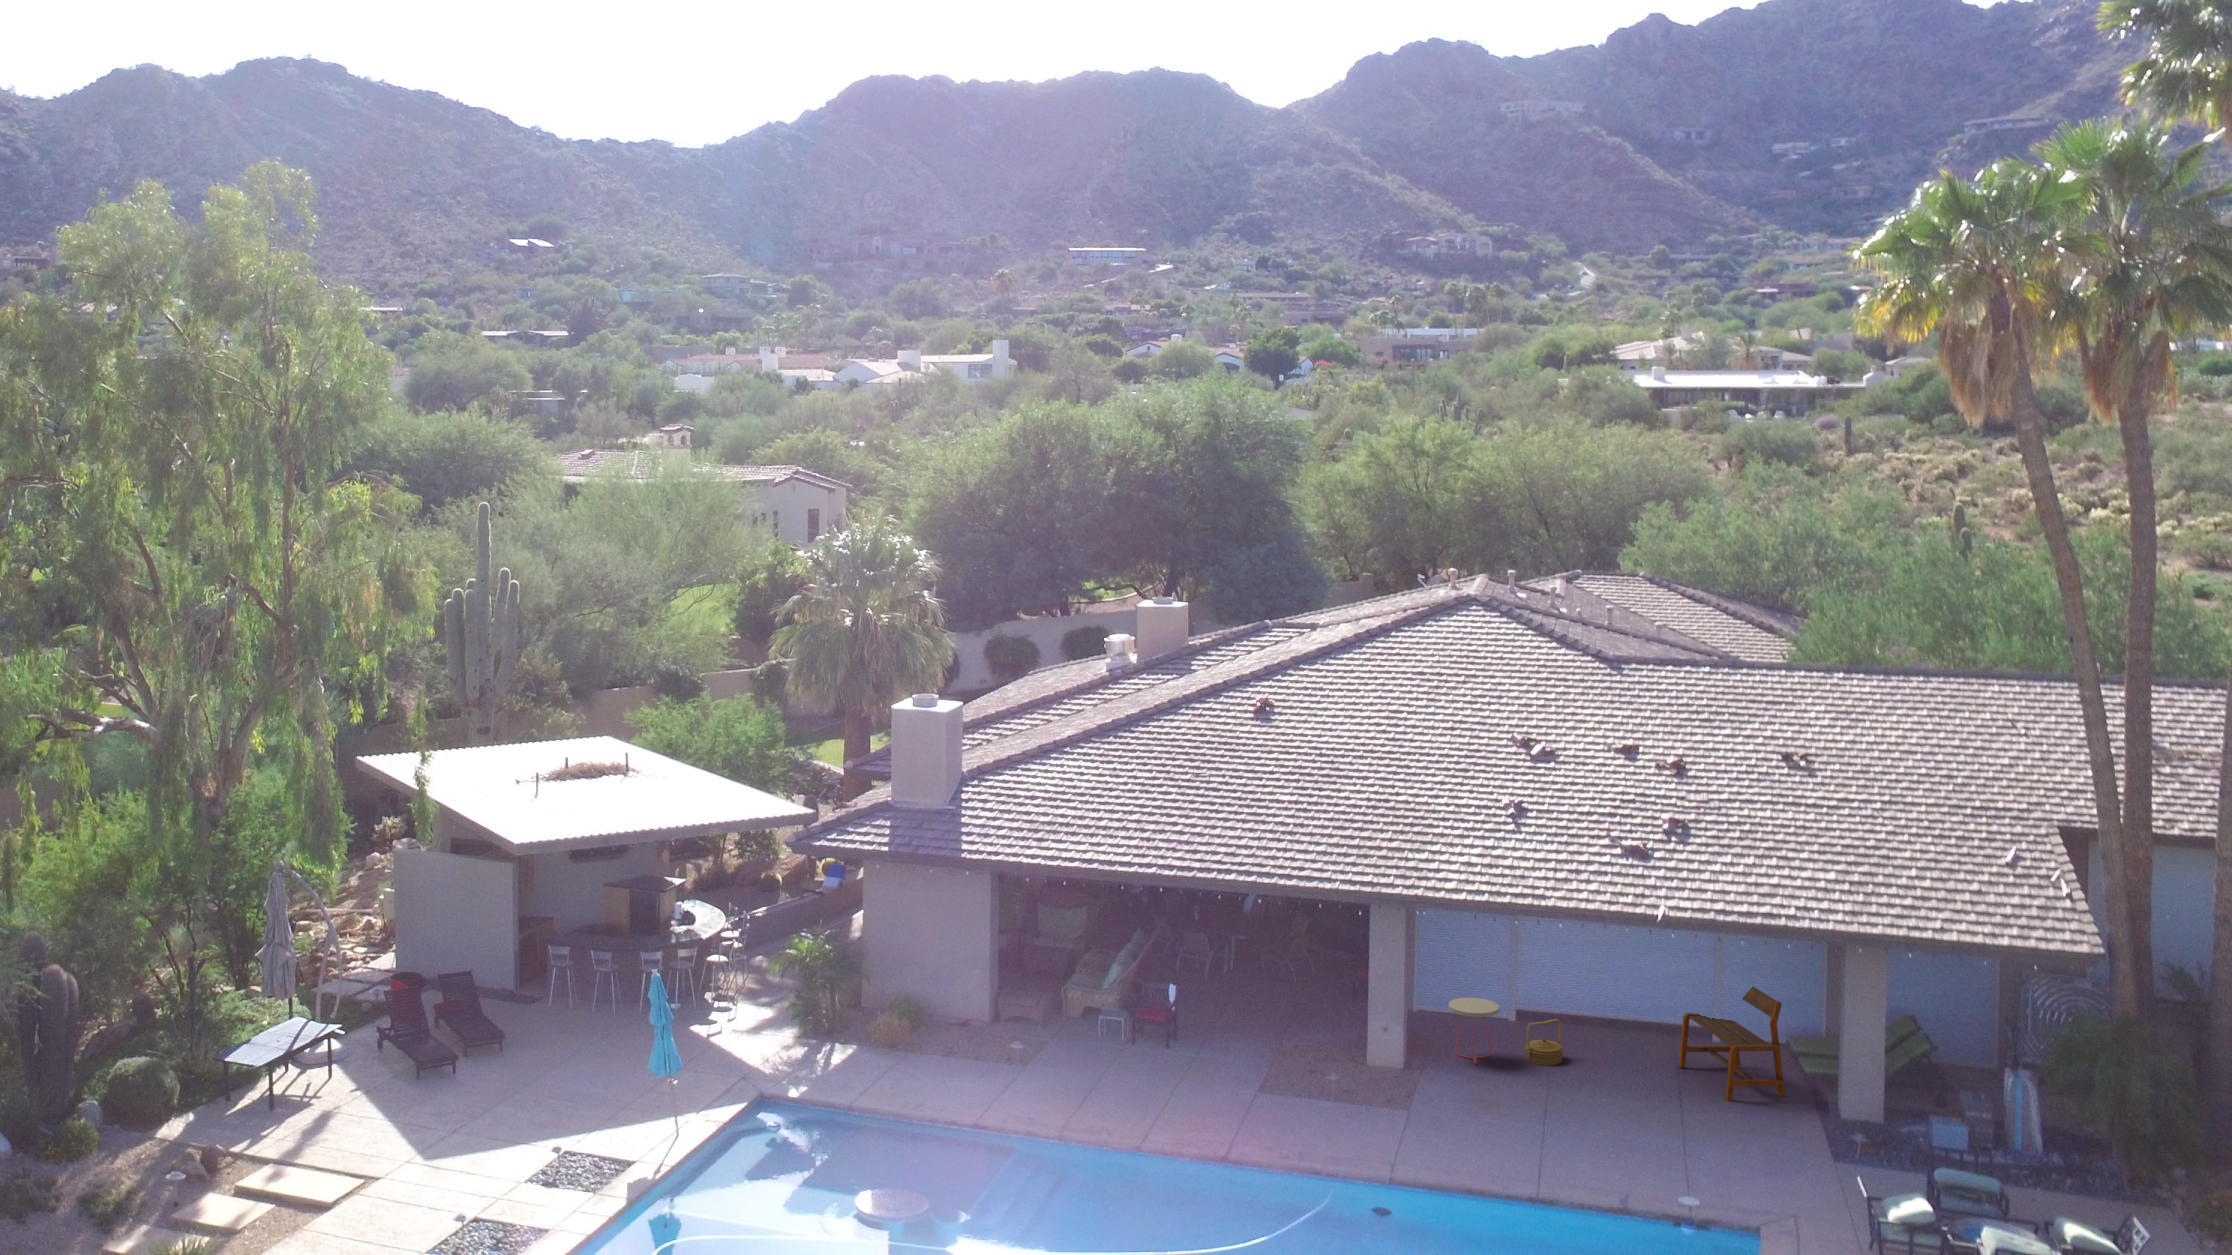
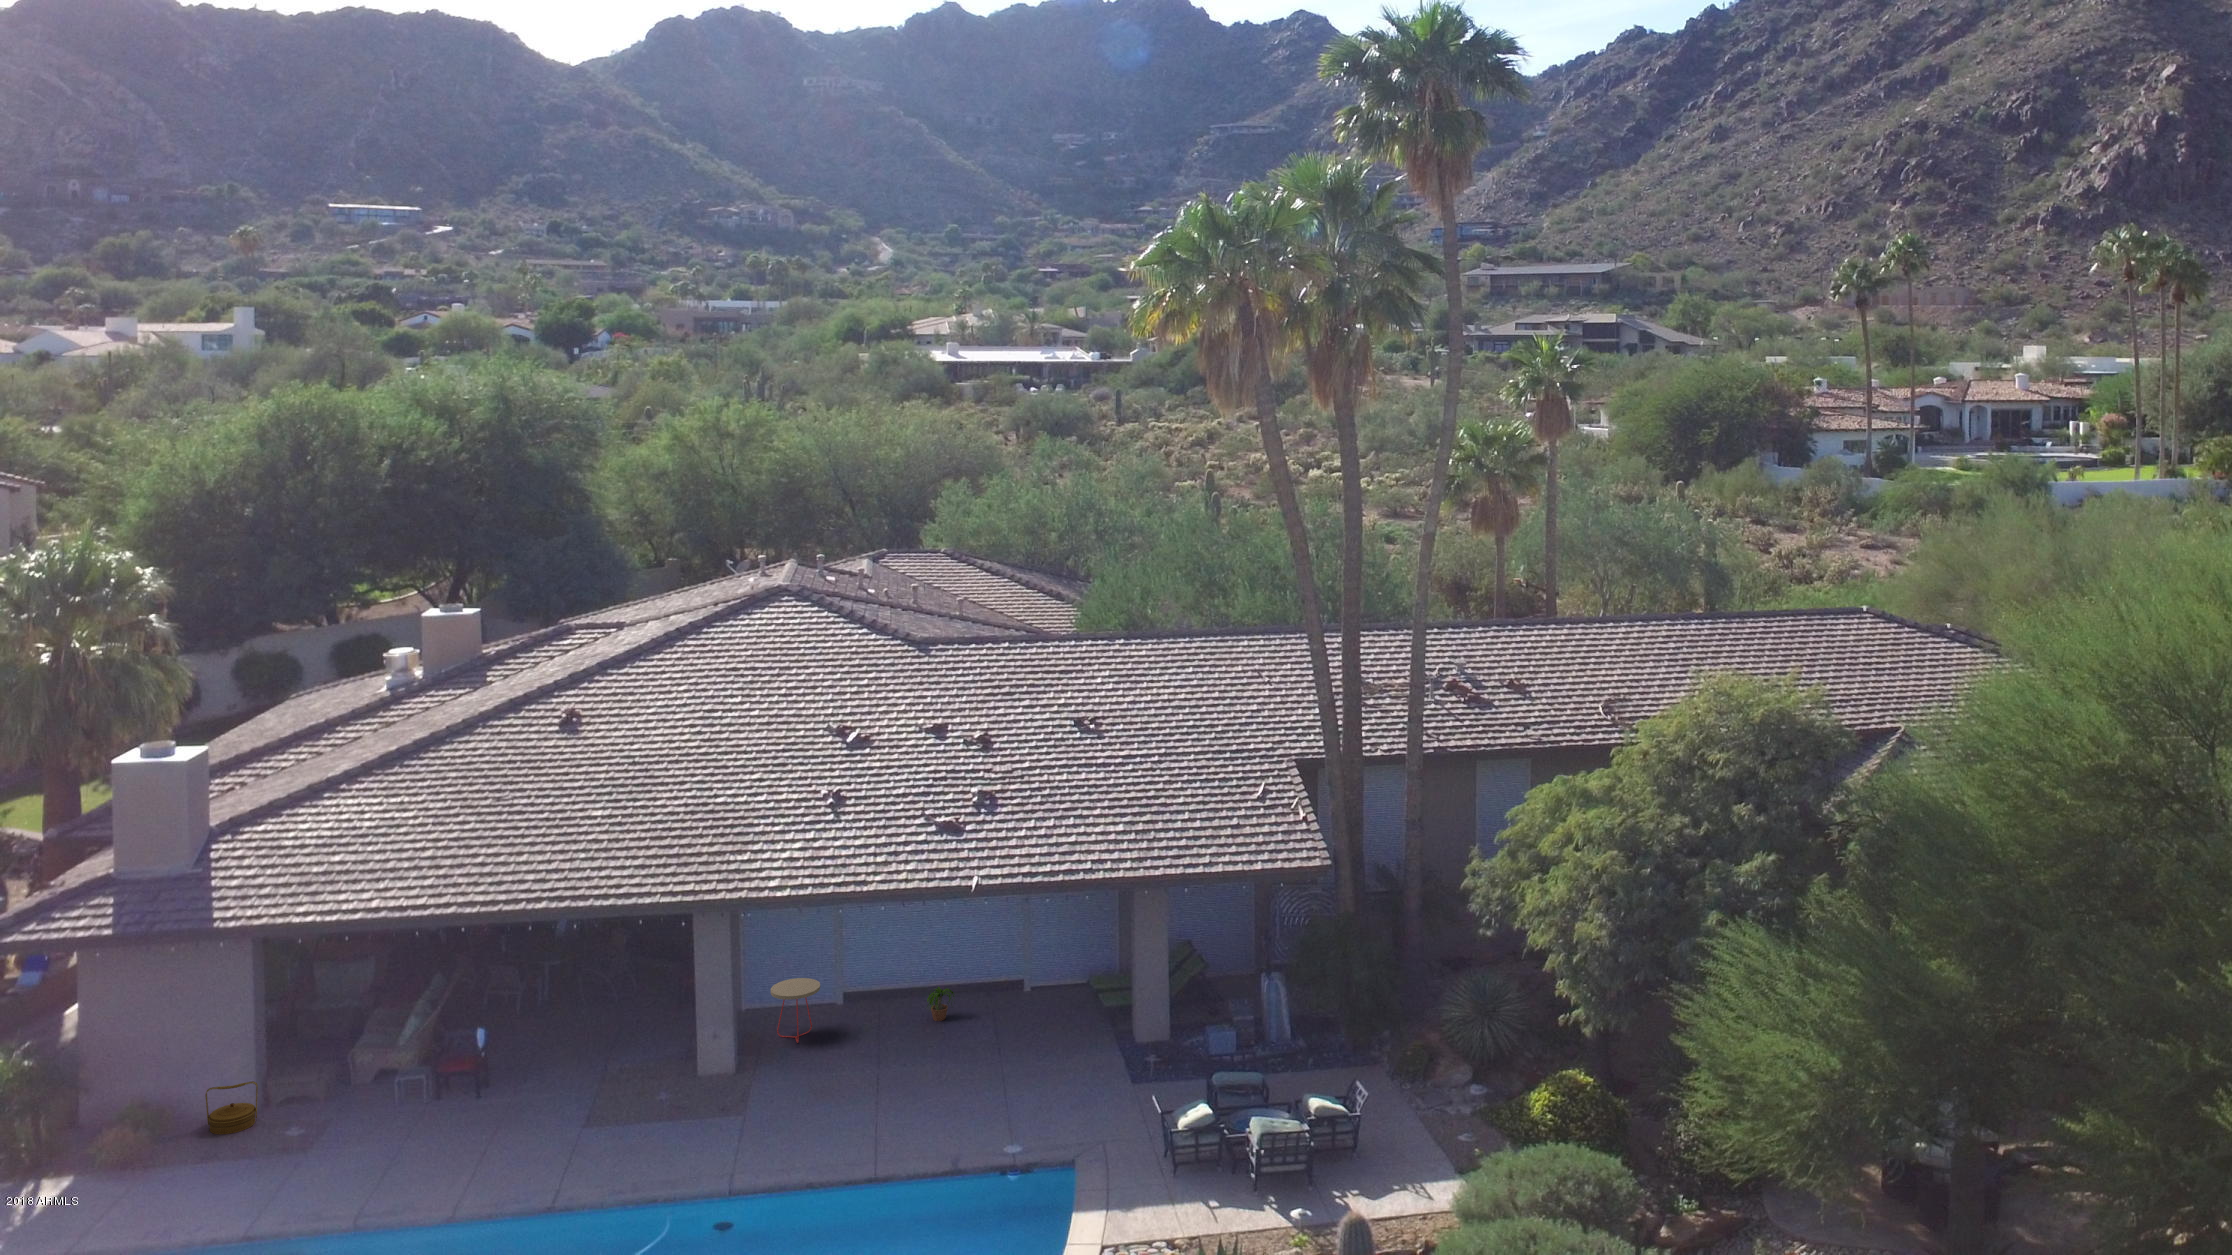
bench: present [1679,987,1785,1101] -> none [983,917,1076,1038]
woven basket: present [1525,1019,1563,1065] -> present [205,1081,258,1134]
potted plant: none [1610,1033,1652,1070] -> present [927,987,954,1021]

